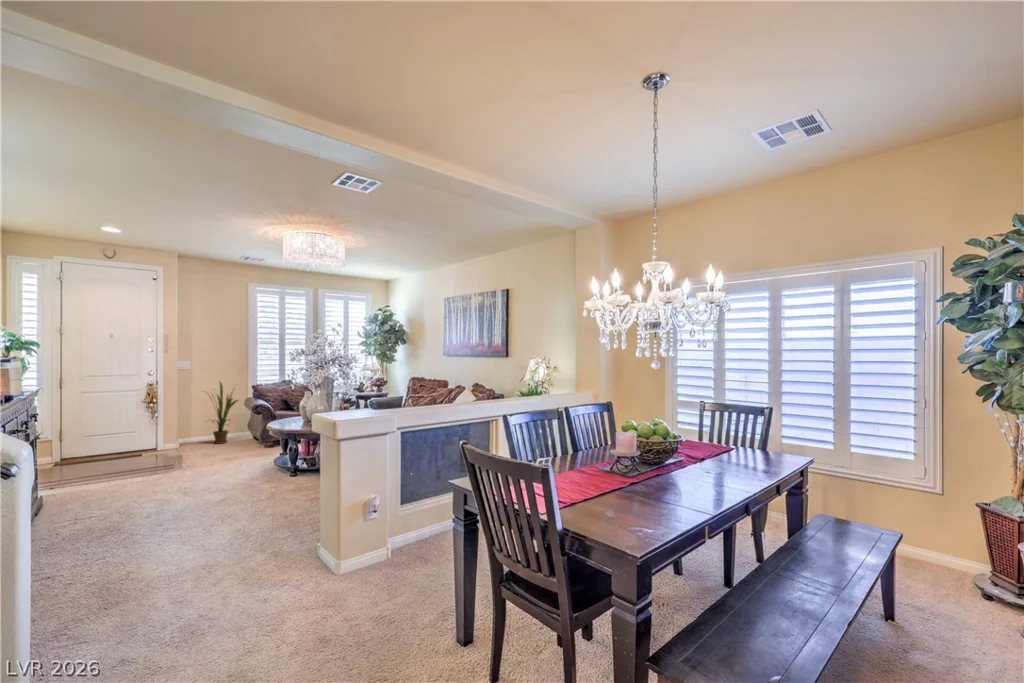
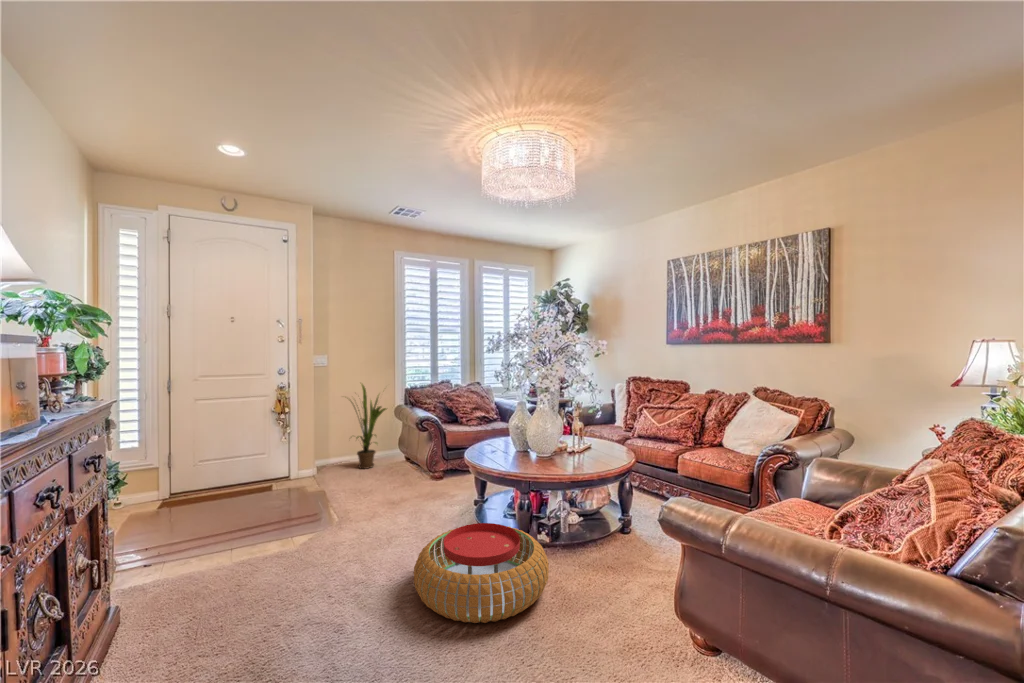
pouf: none [212,458,296,499] -> present [414,523,549,623]

